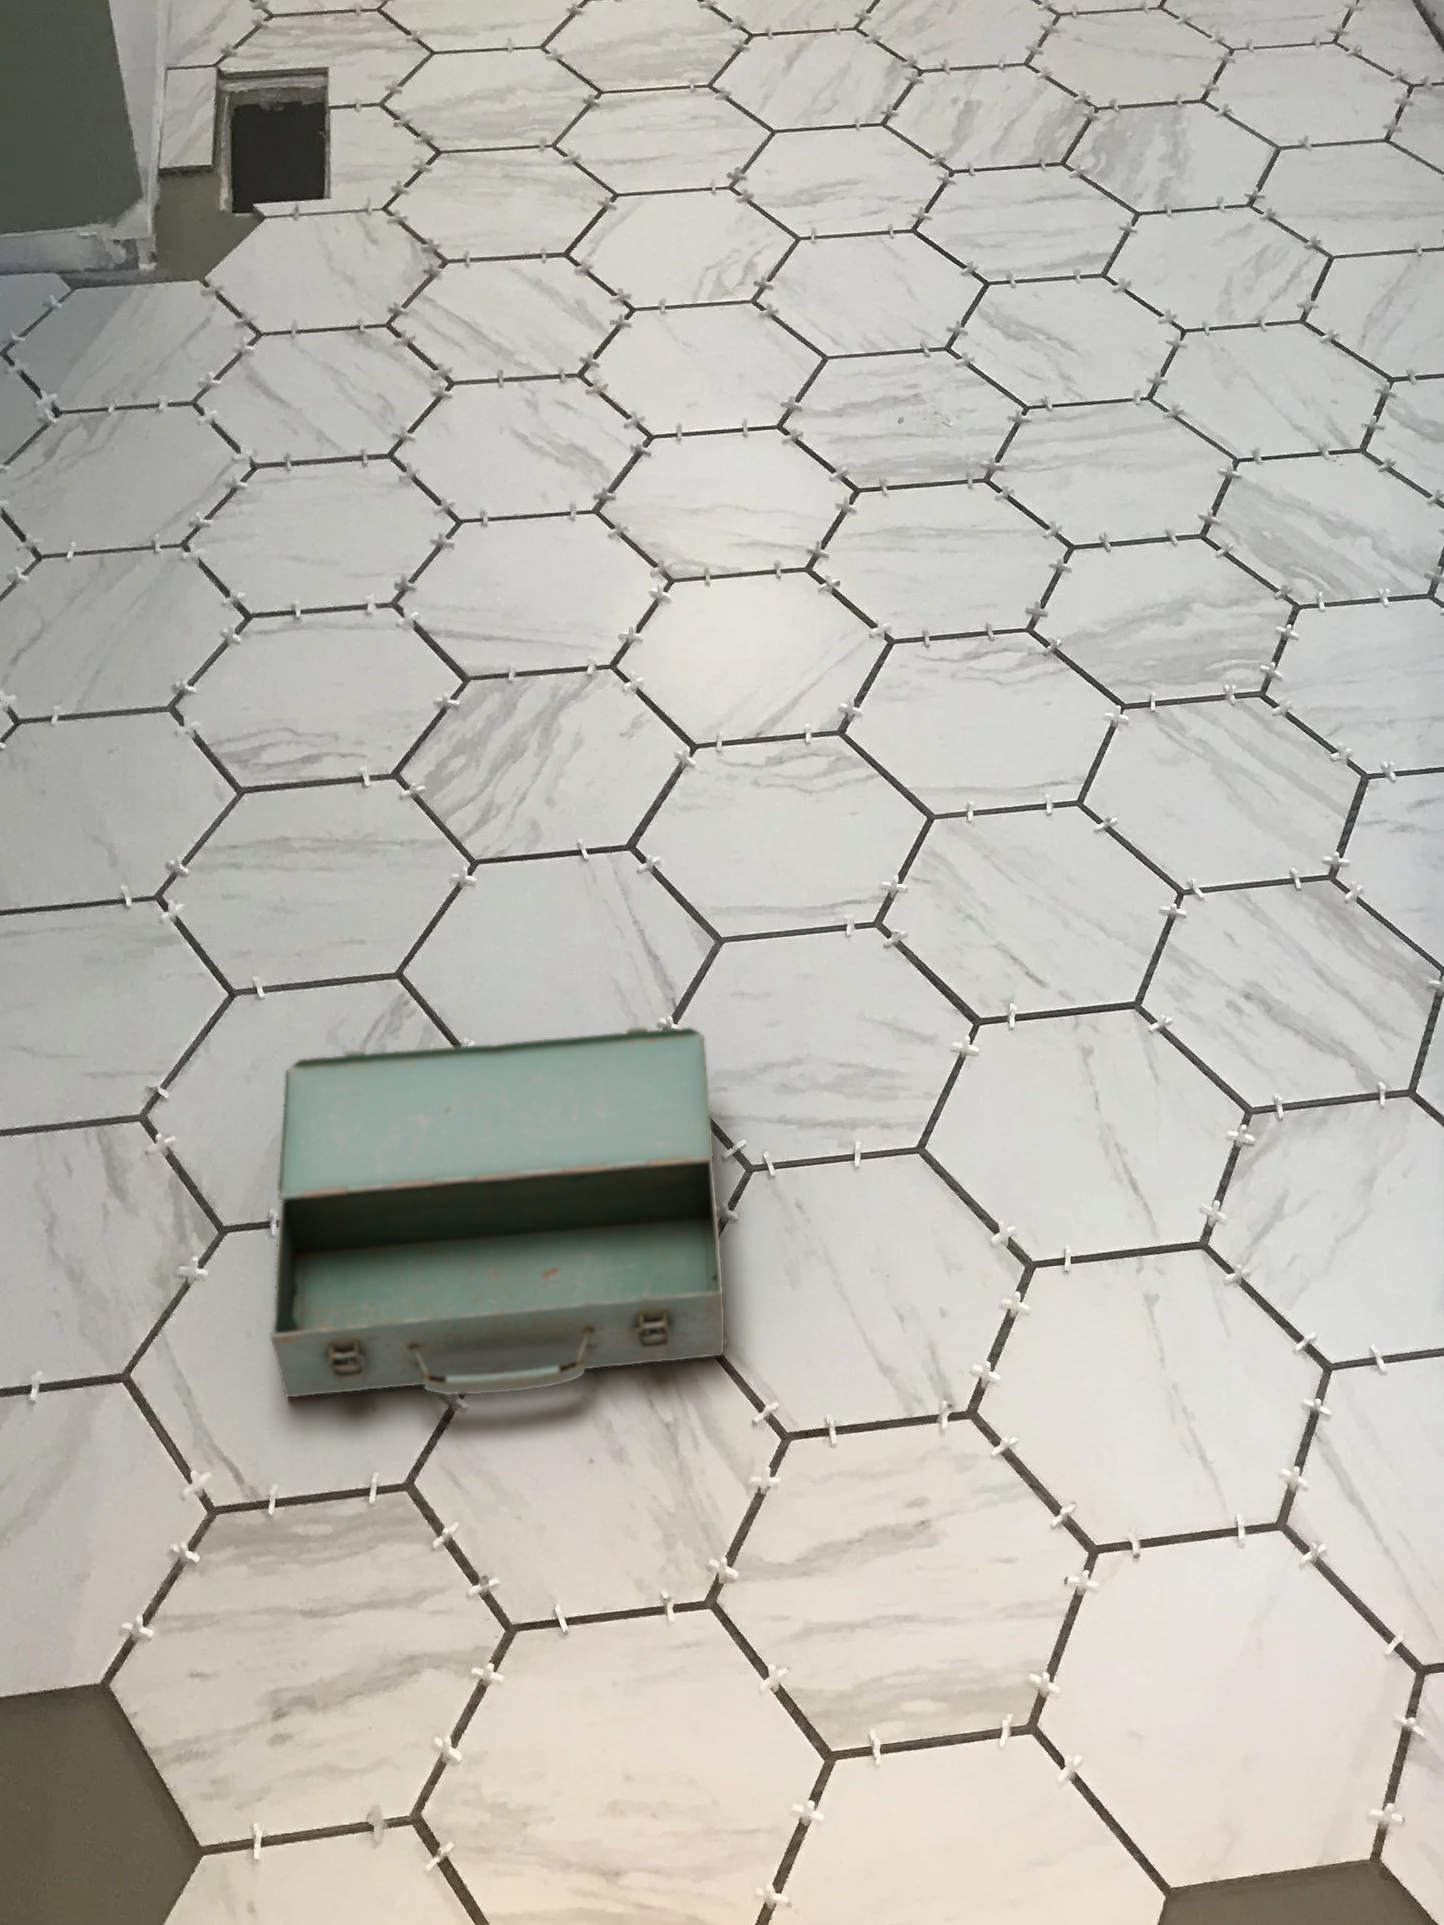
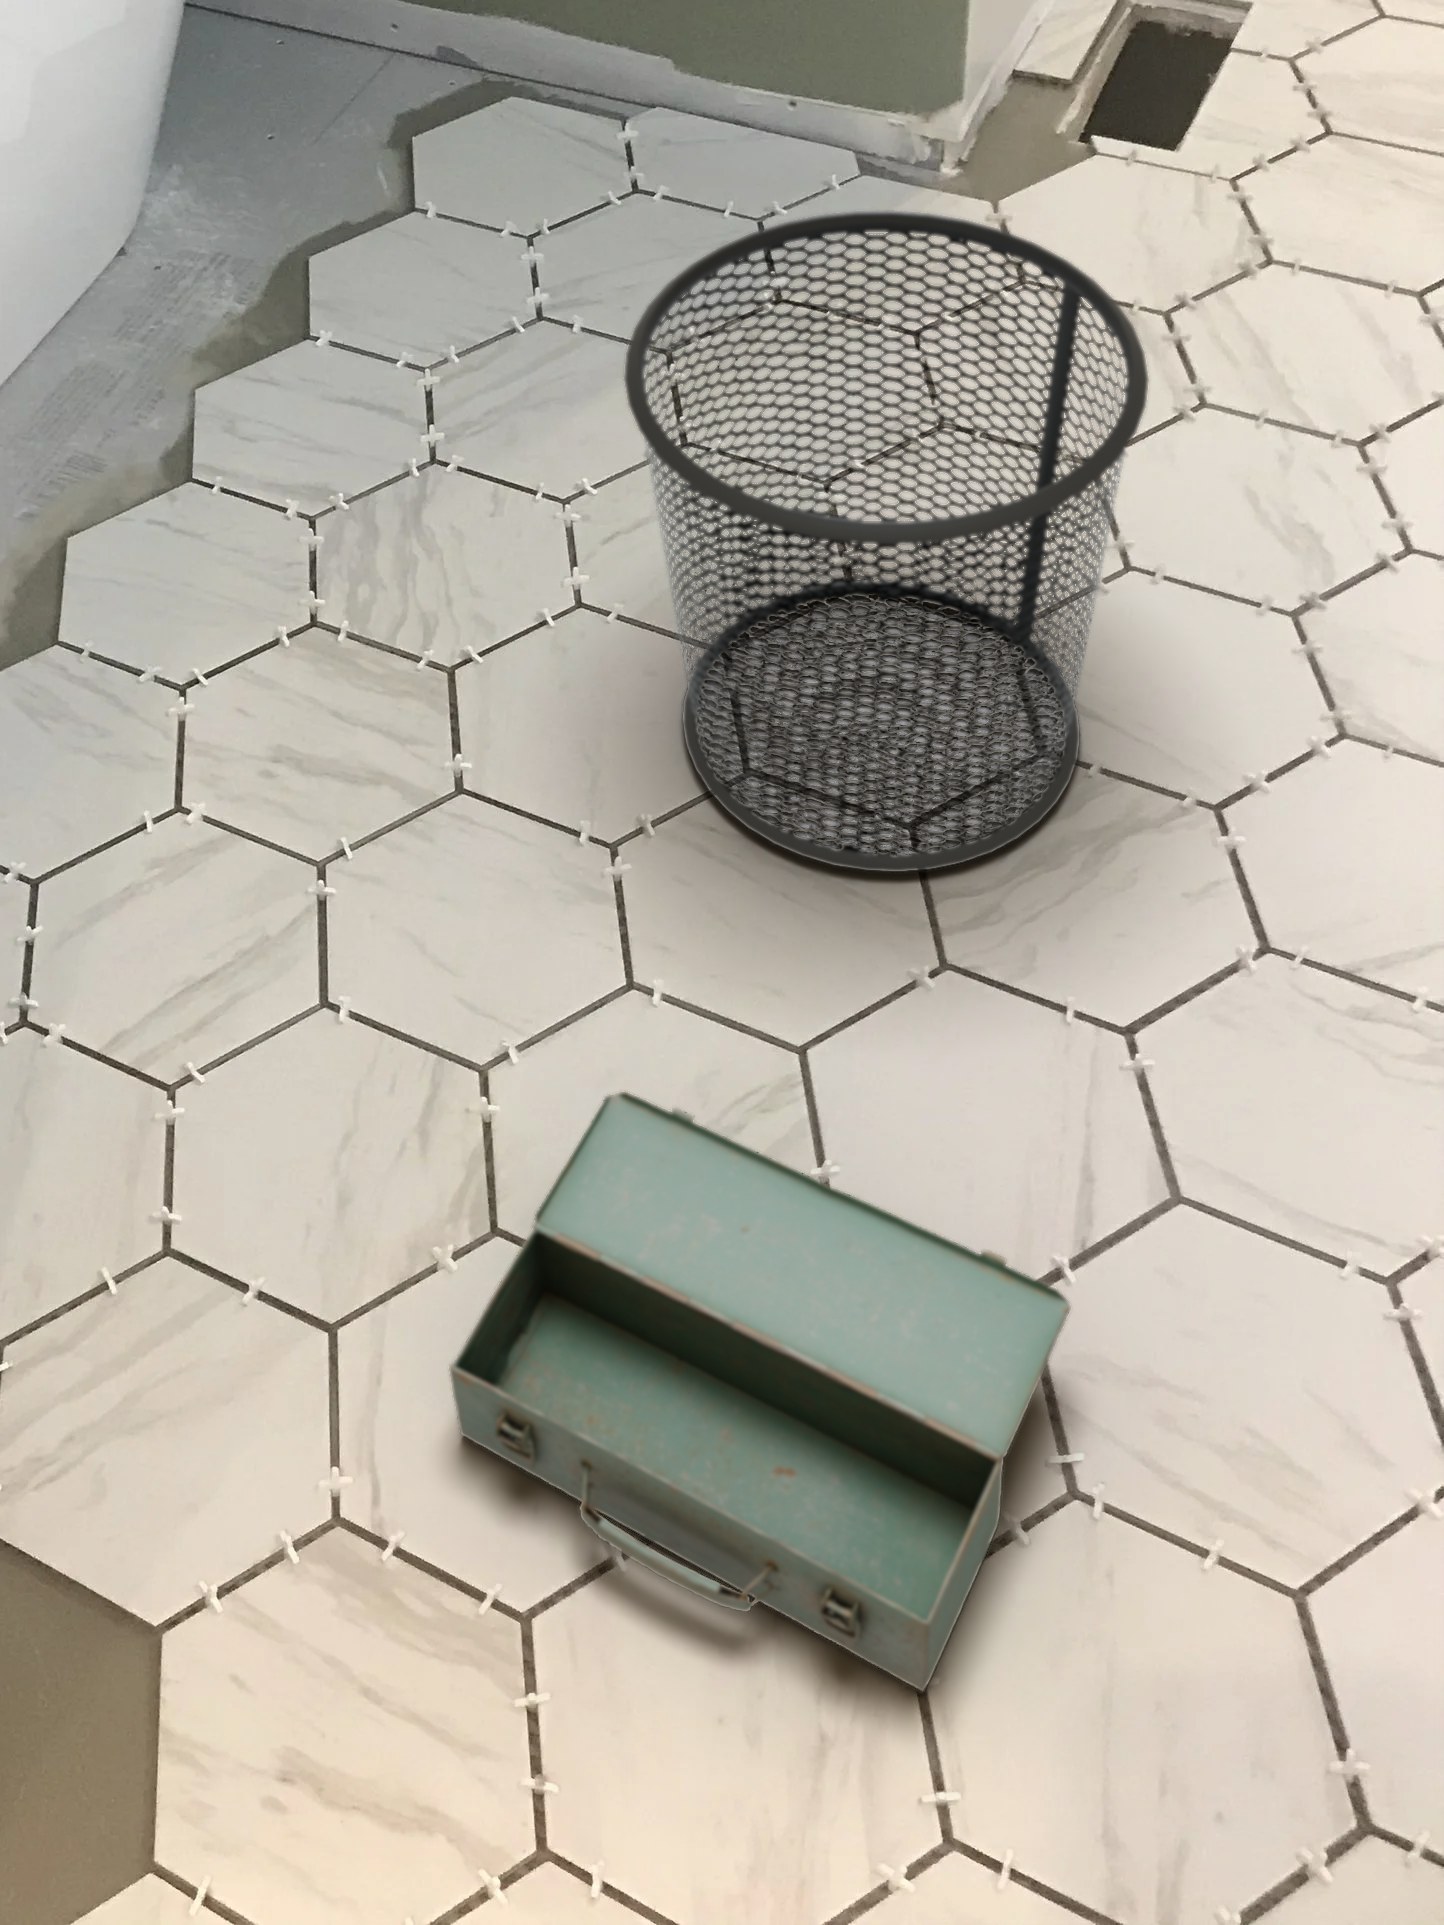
waste bin: none [41,258,497,835] -> present [624,211,1148,872]

